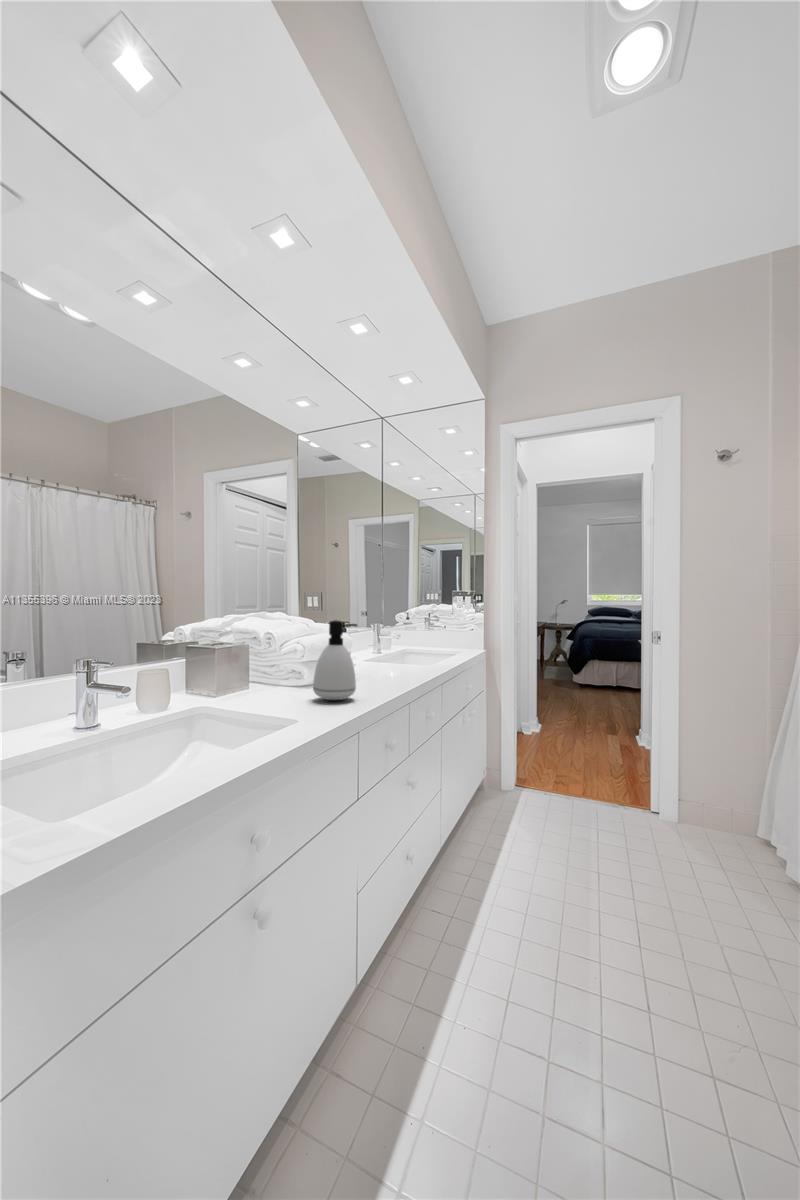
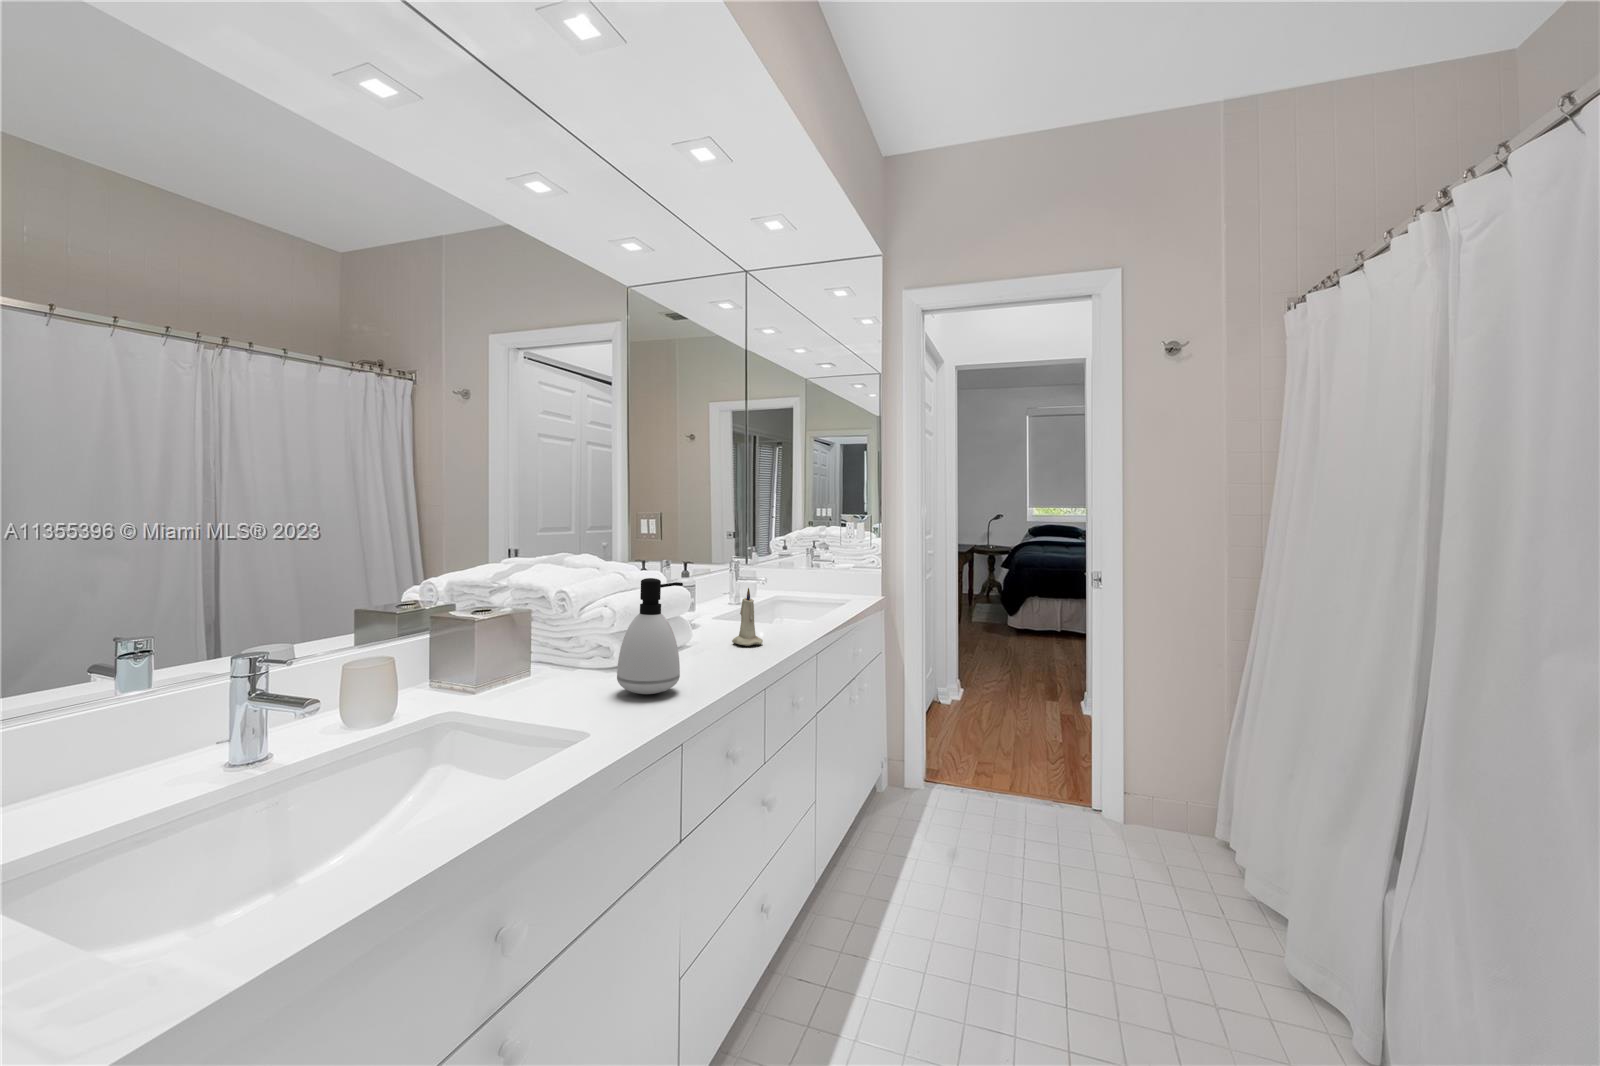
candle: none [383,635,405,676] -> present [732,588,763,646]

